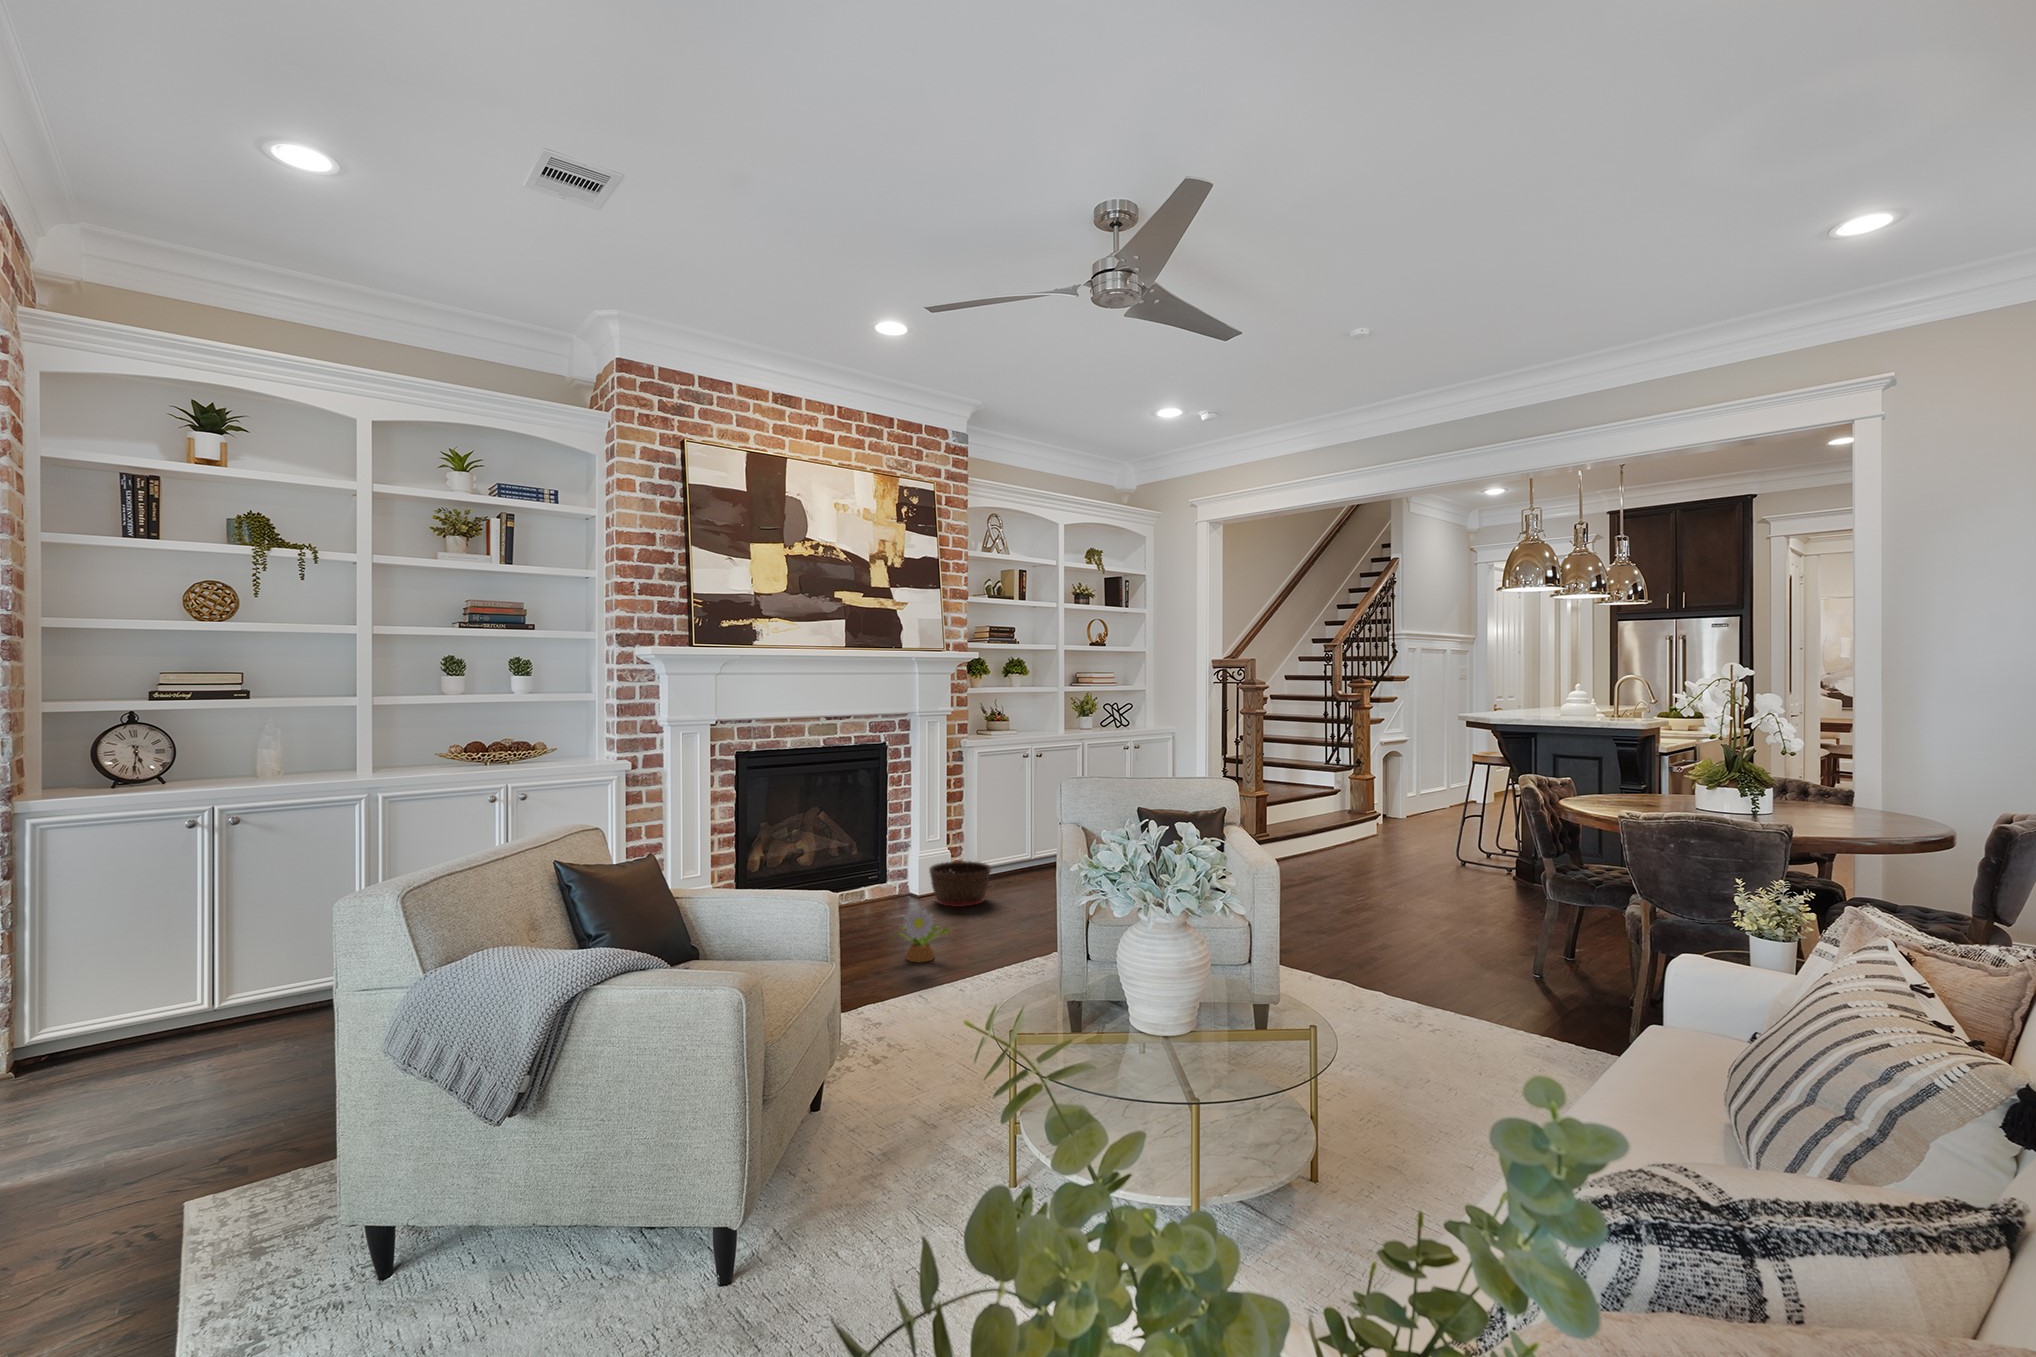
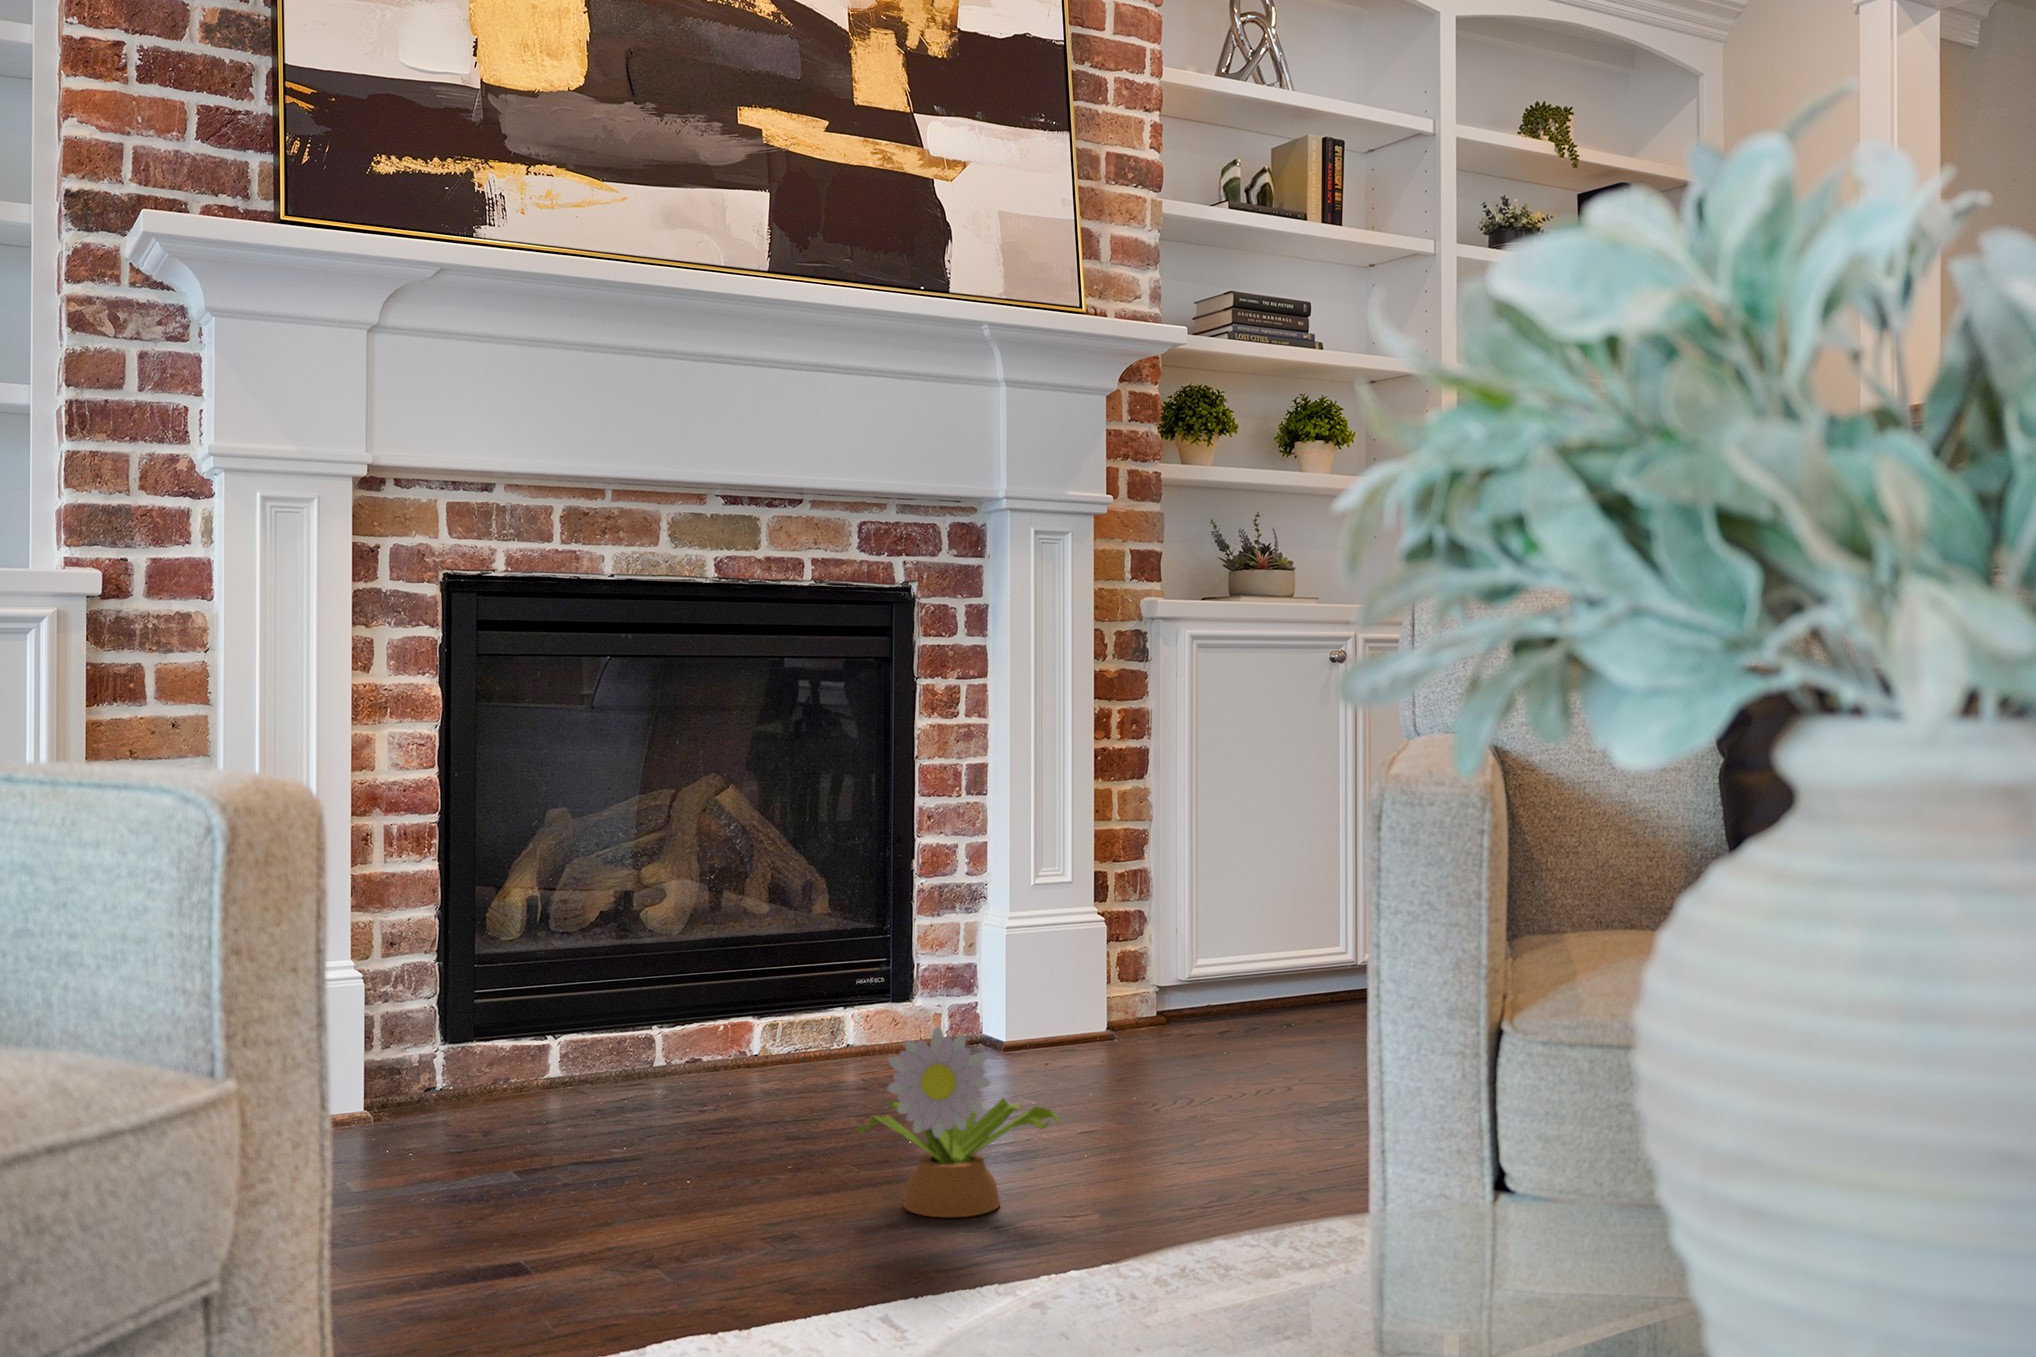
basket: present [929,861,991,907] -> none [1036,946,1225,1074]

